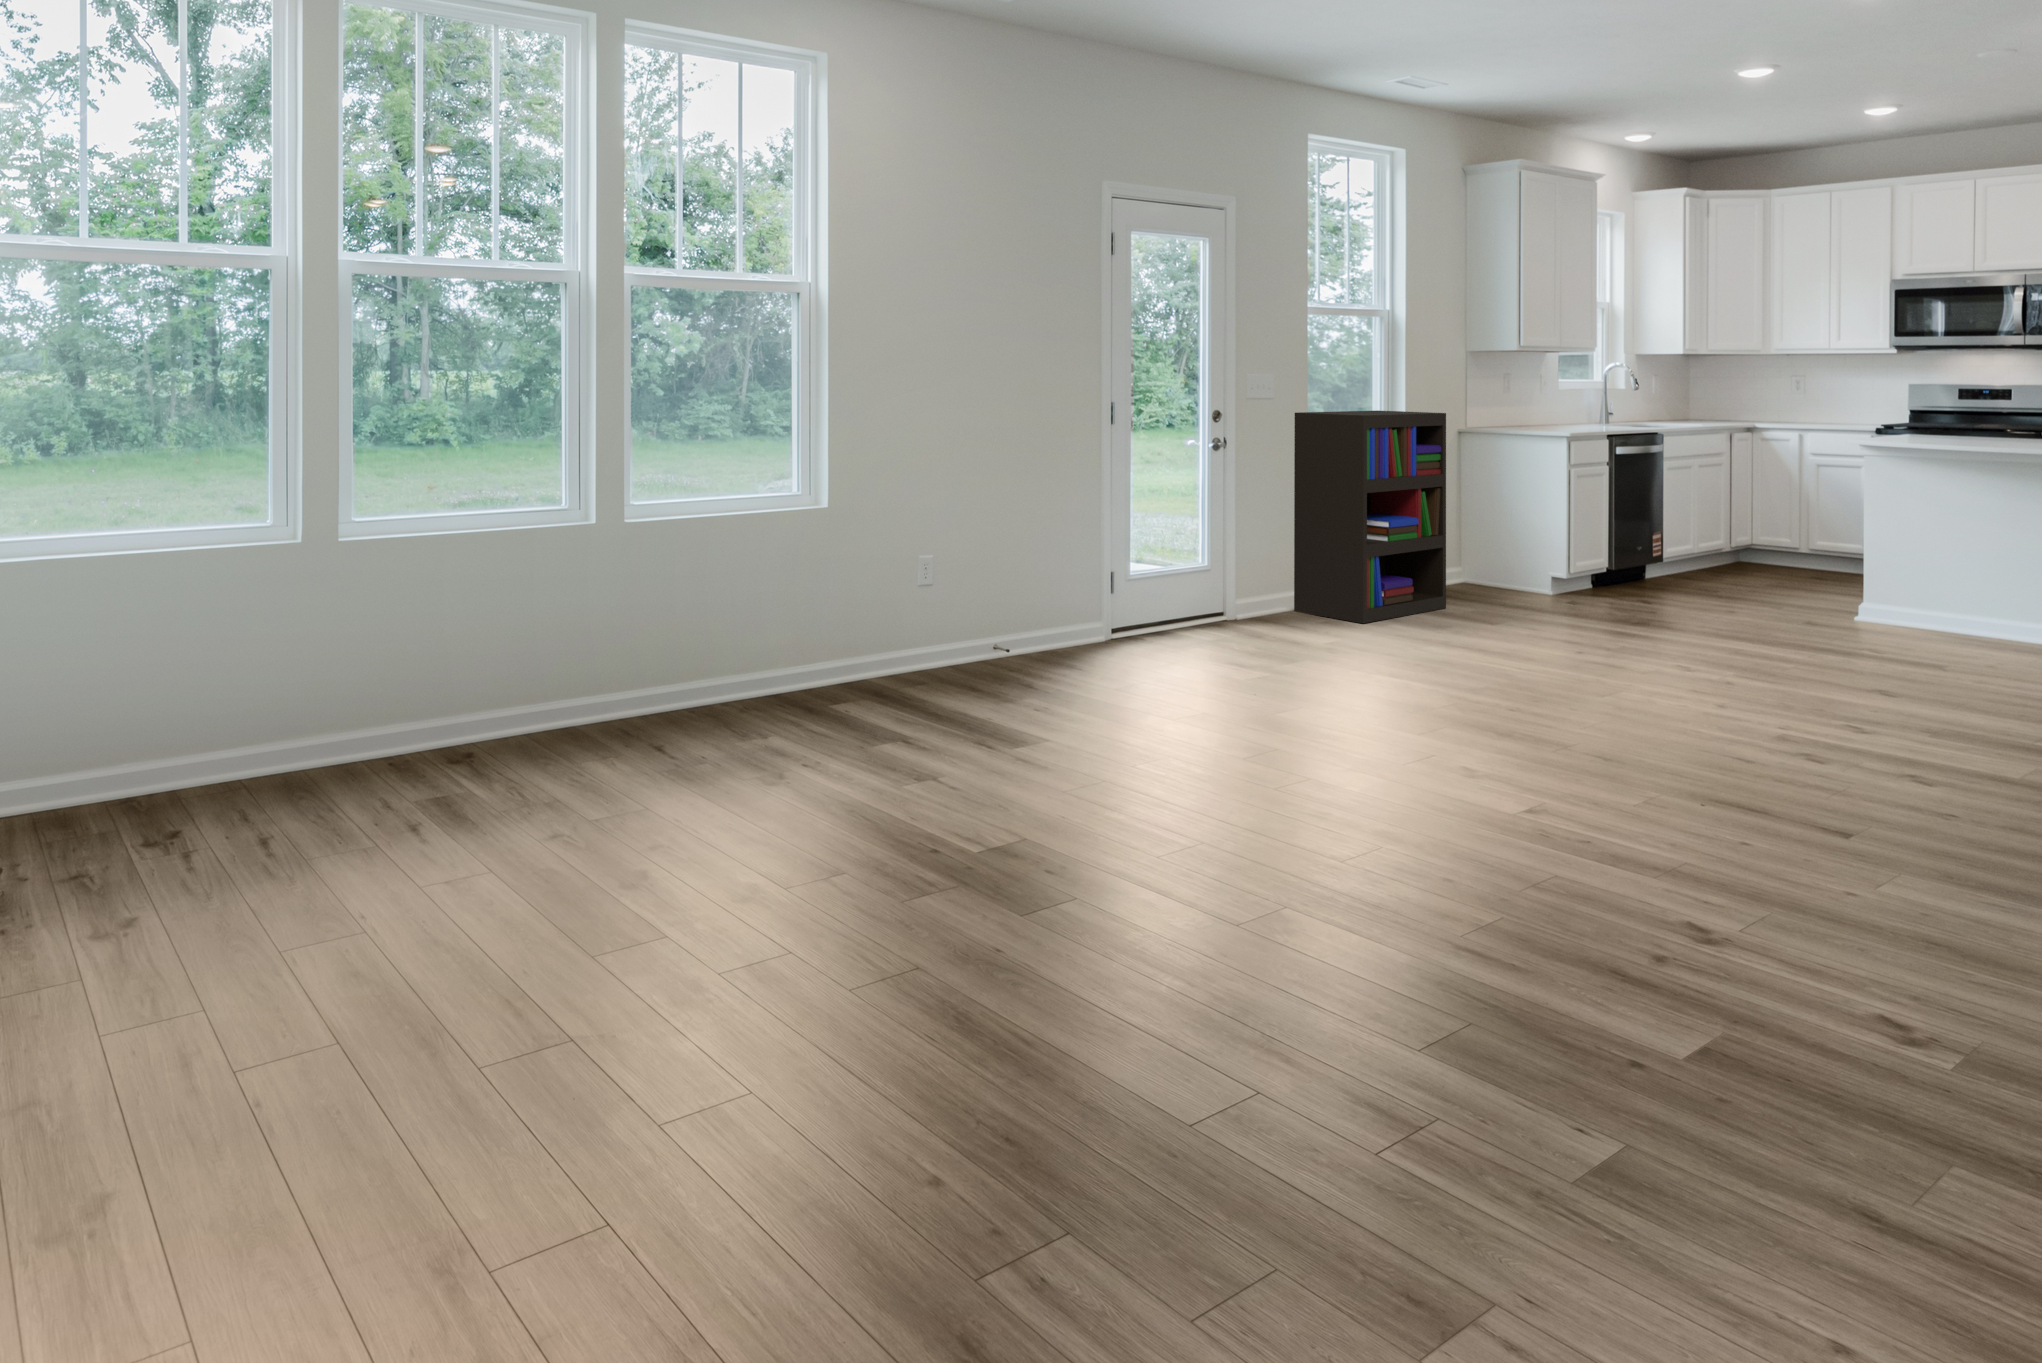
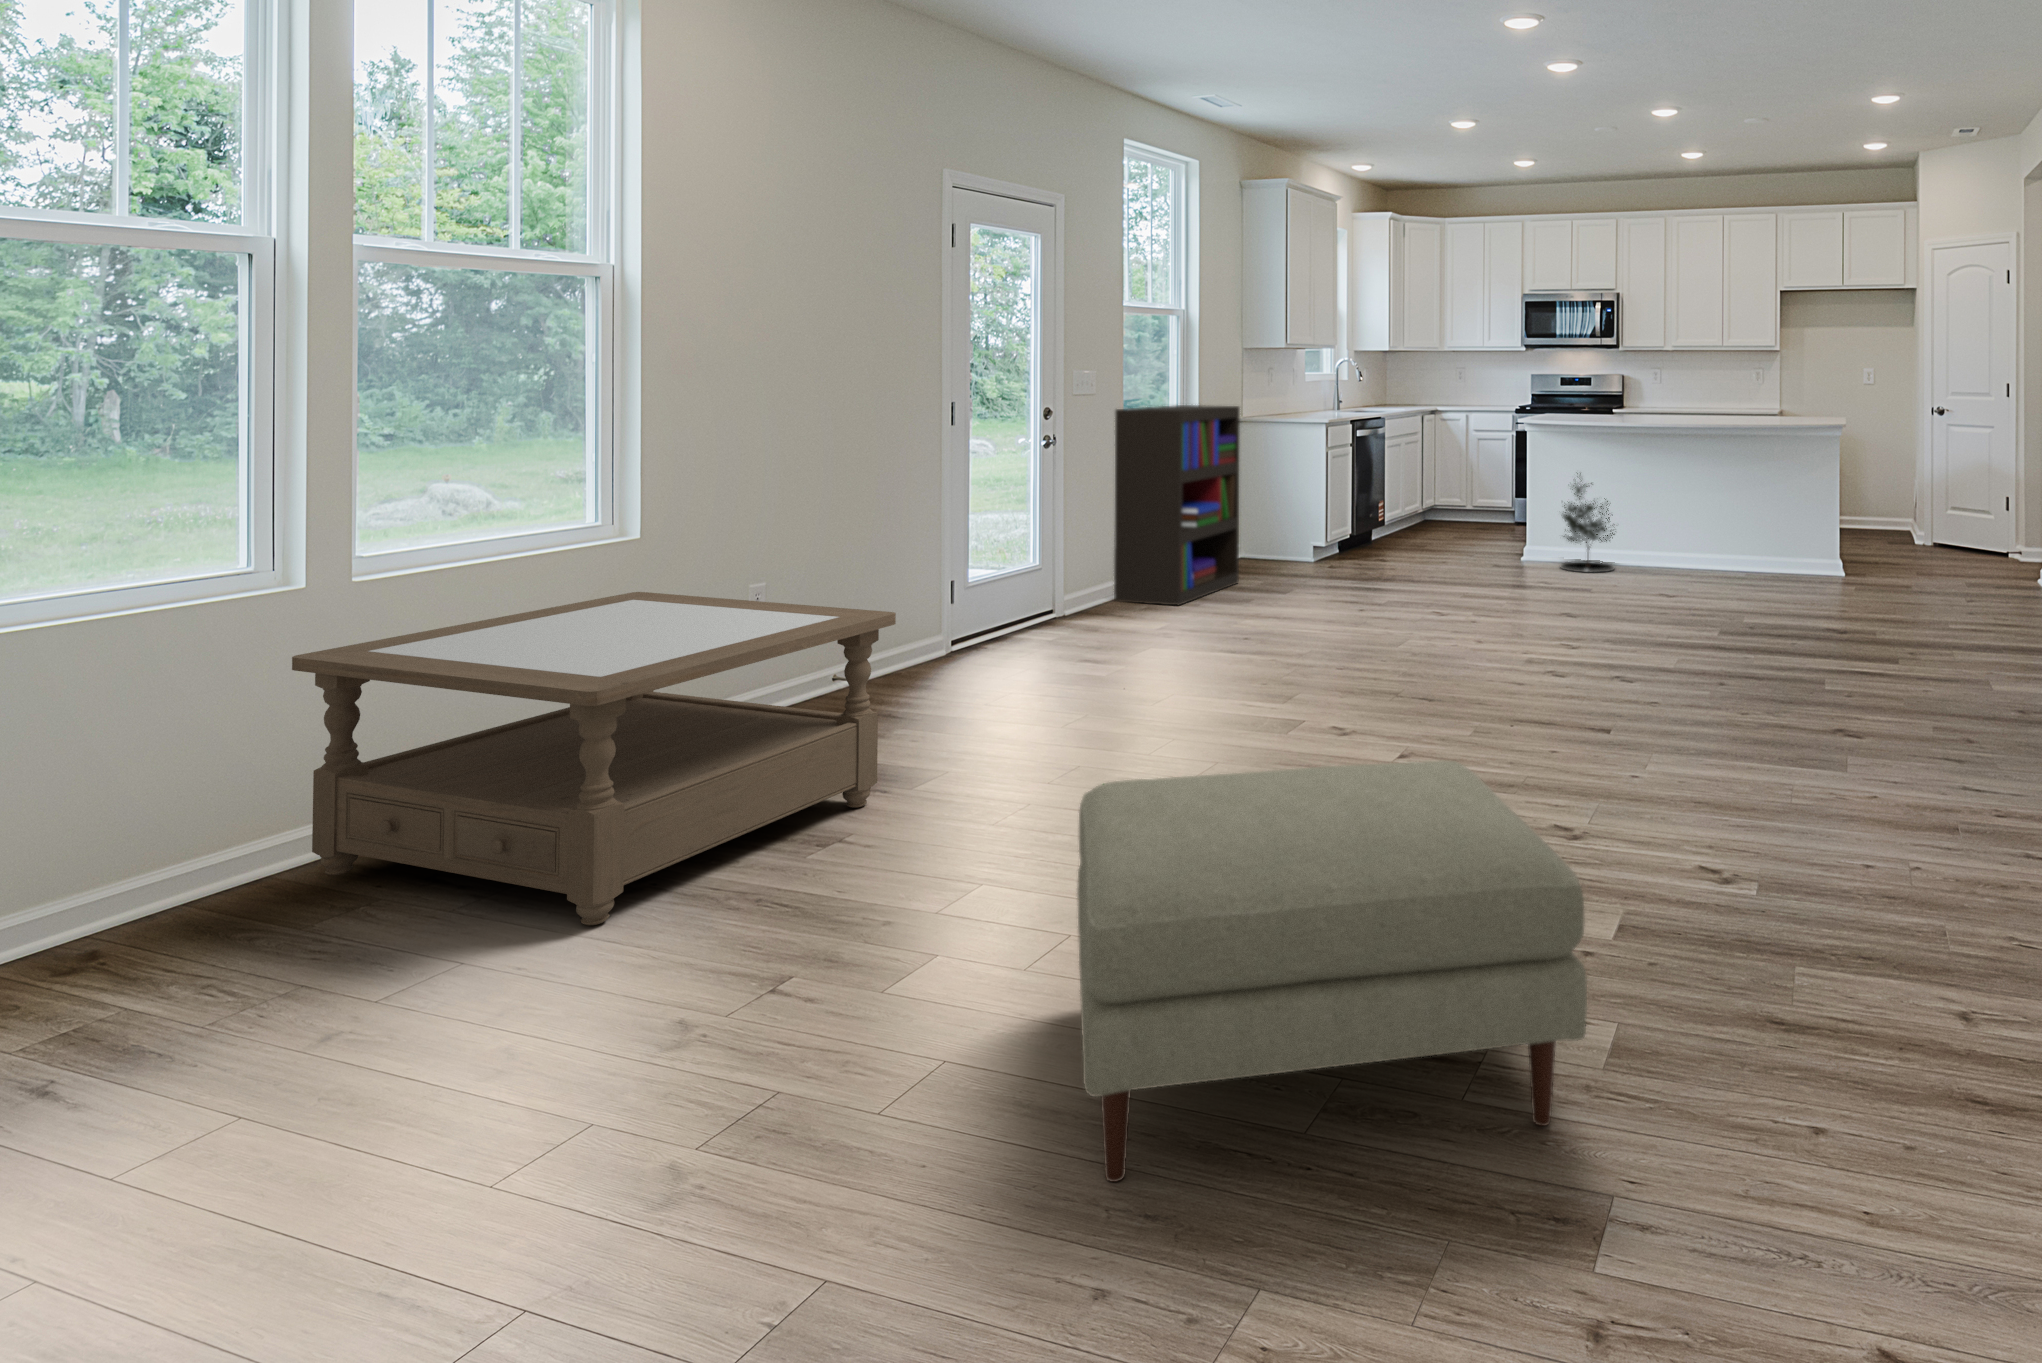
potted tree: none [1915,511,2025,650] -> present [1560,473,1615,573]
coffee table: none [585,550,1003,803] -> present [292,592,896,925]
ottoman: none [1011,757,1564,1214] -> present [1077,761,1587,1182]

